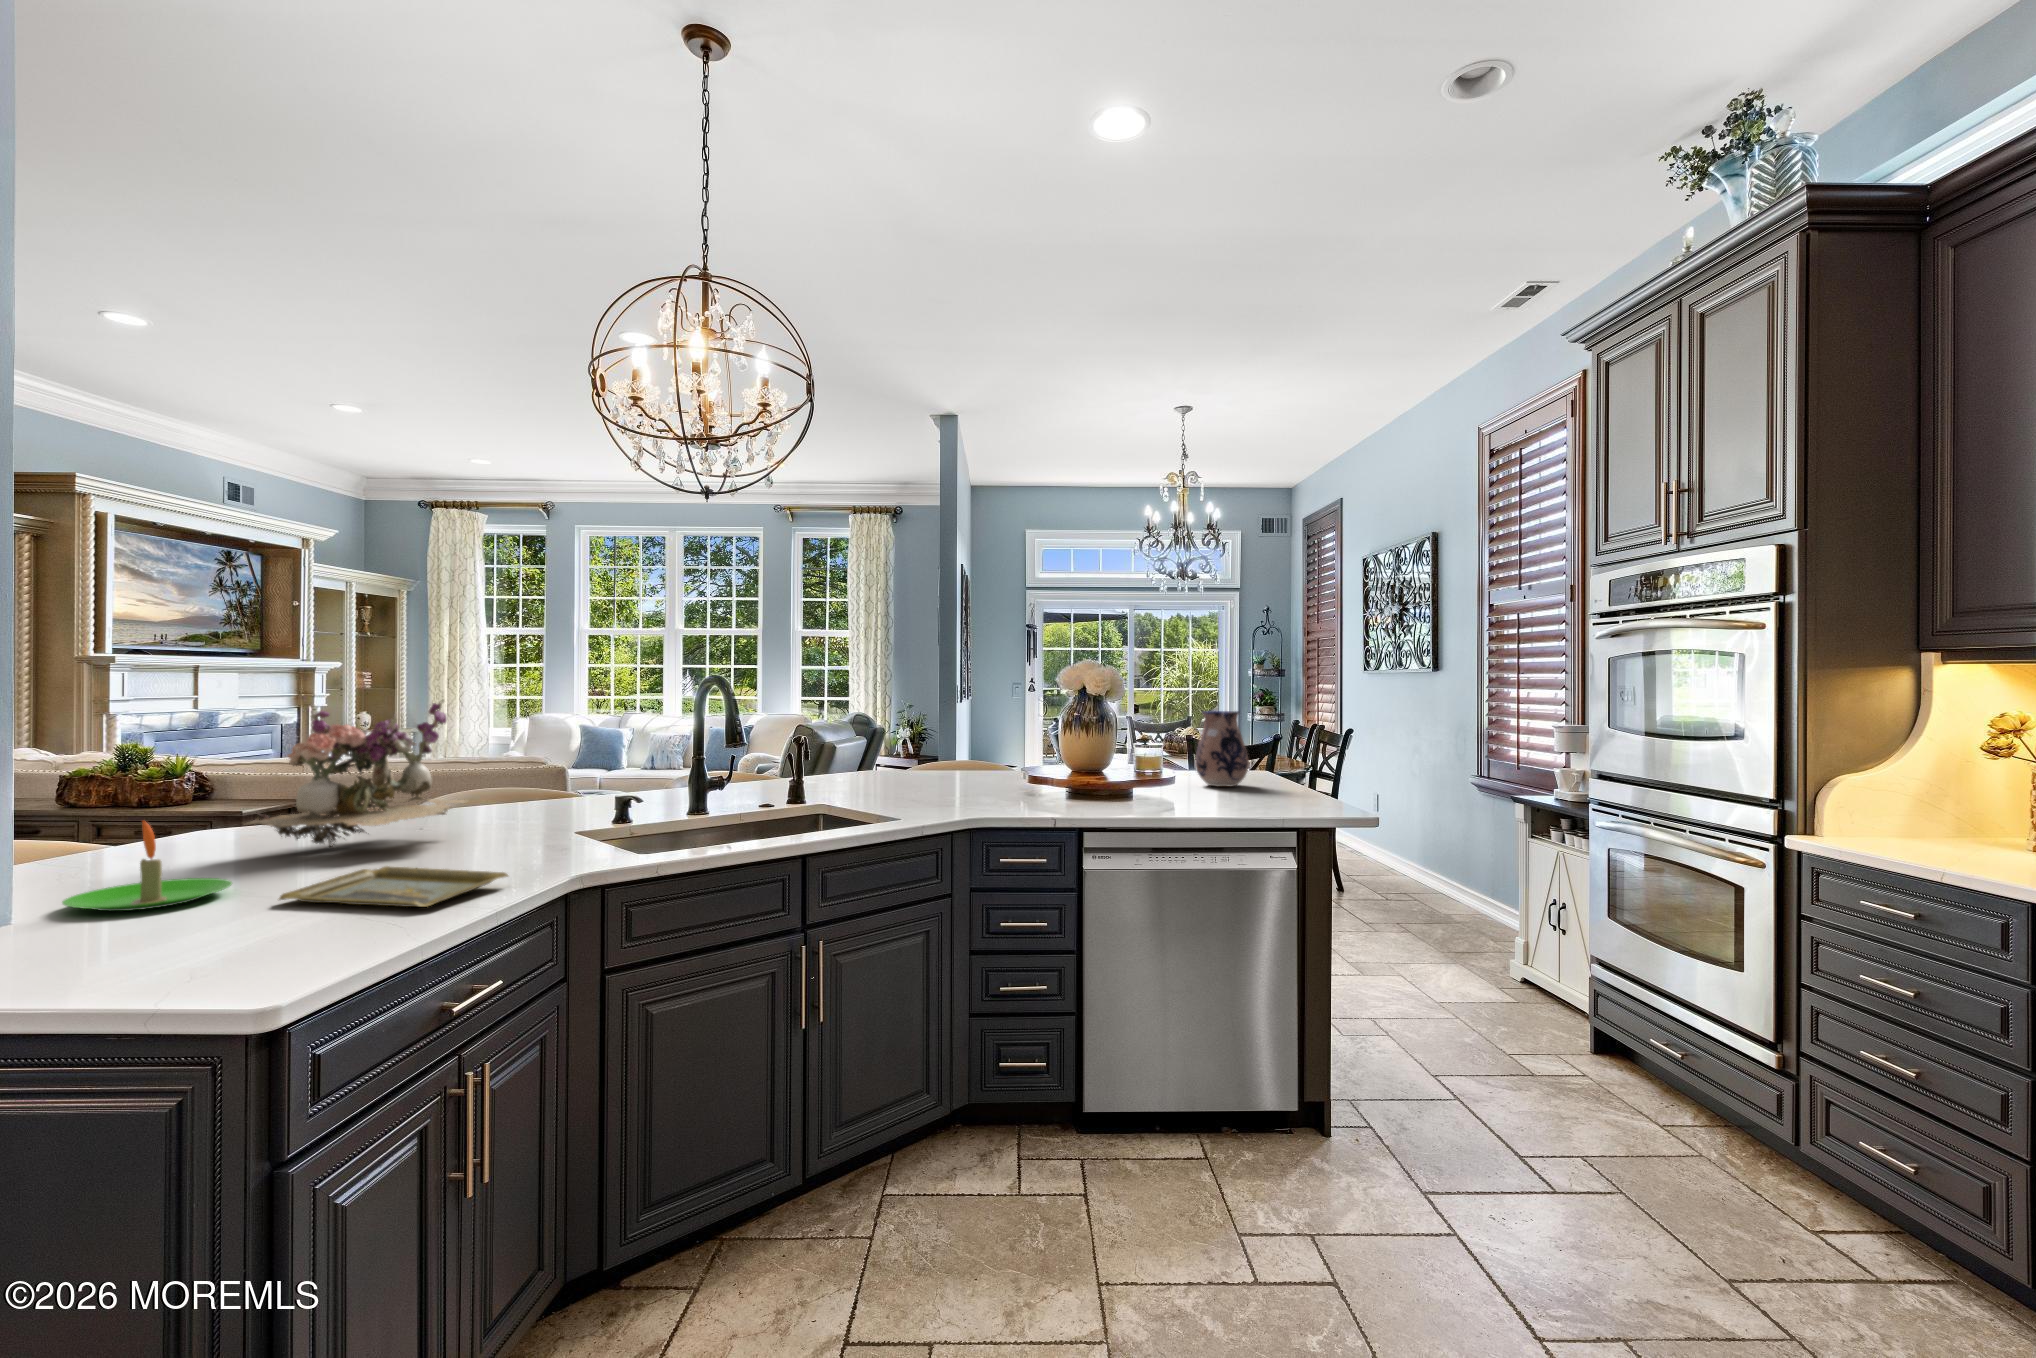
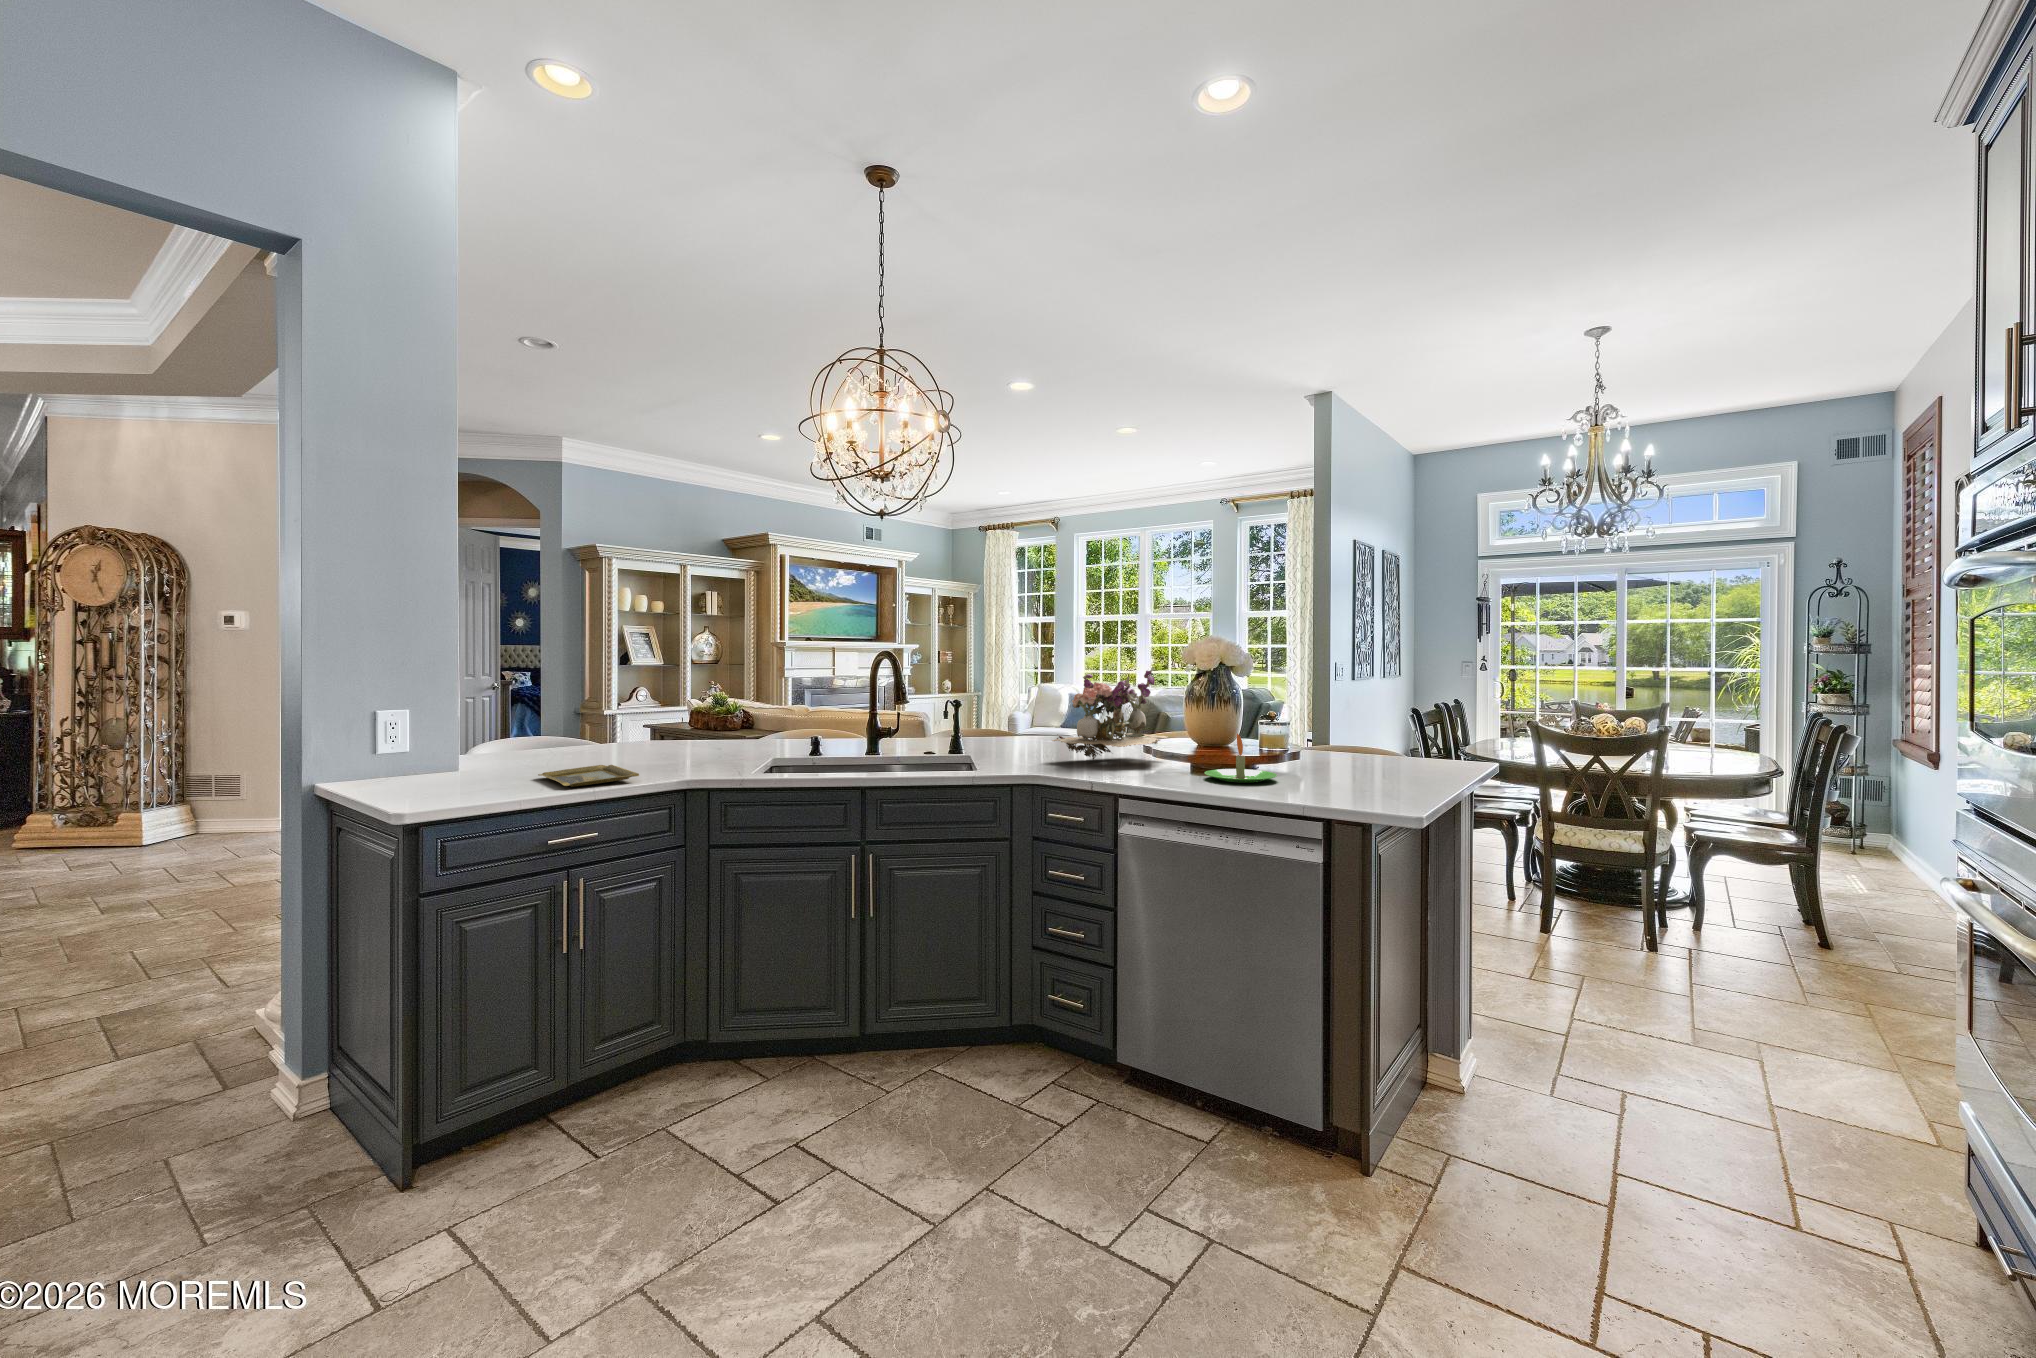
flower arrangement: present [244,700,467,848] -> present [1052,668,1168,759]
ceramic pitcher: present [1195,710,1249,787] -> none [1352,689,1415,774]
candle: present [62,821,232,911] -> present [1205,734,1277,783]

